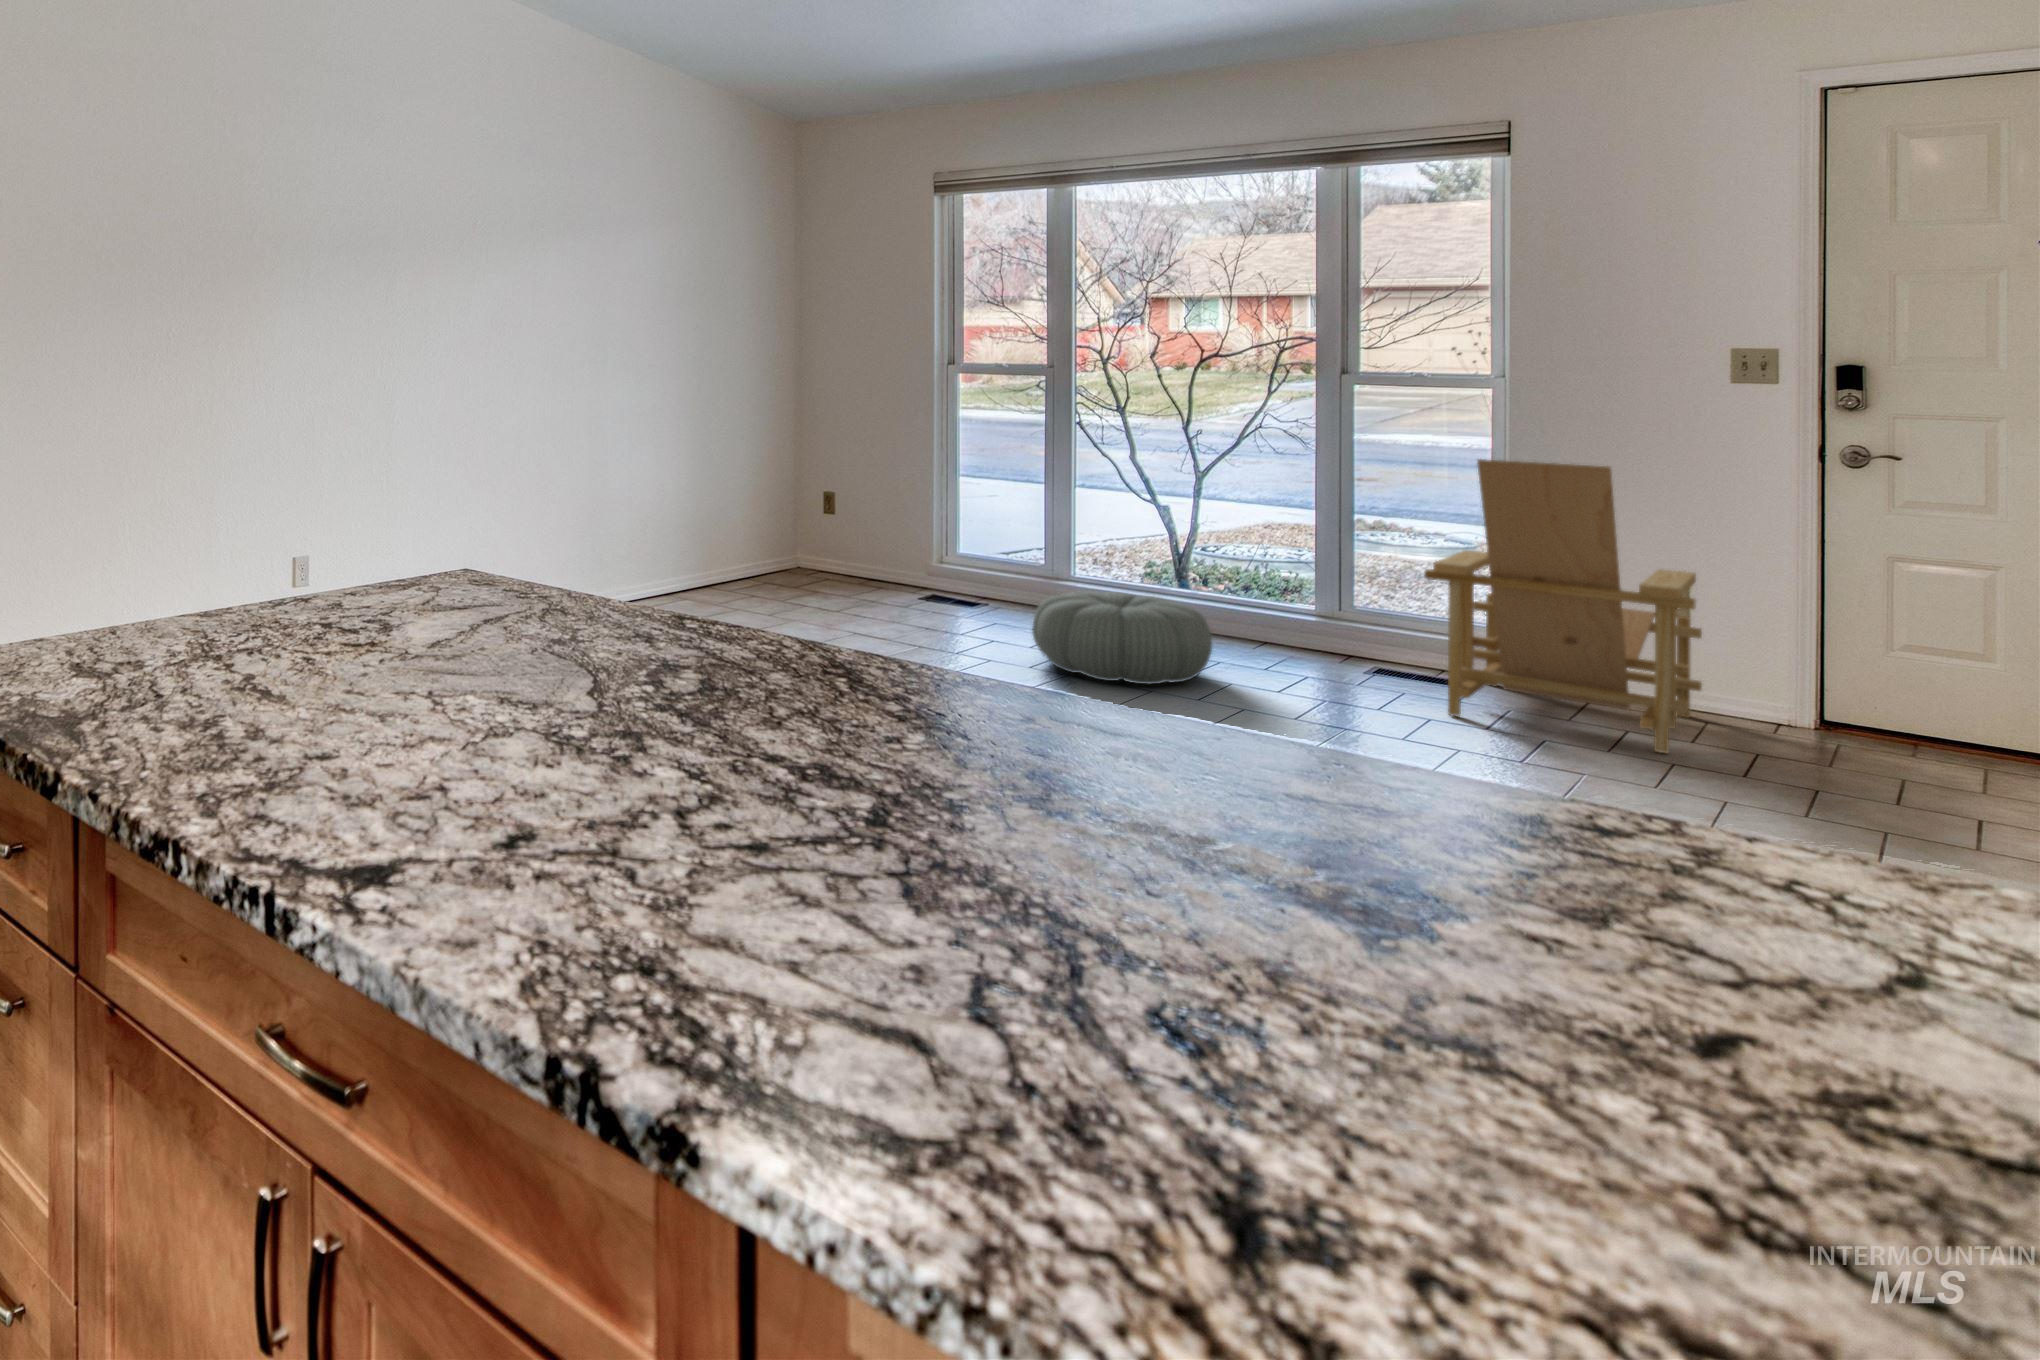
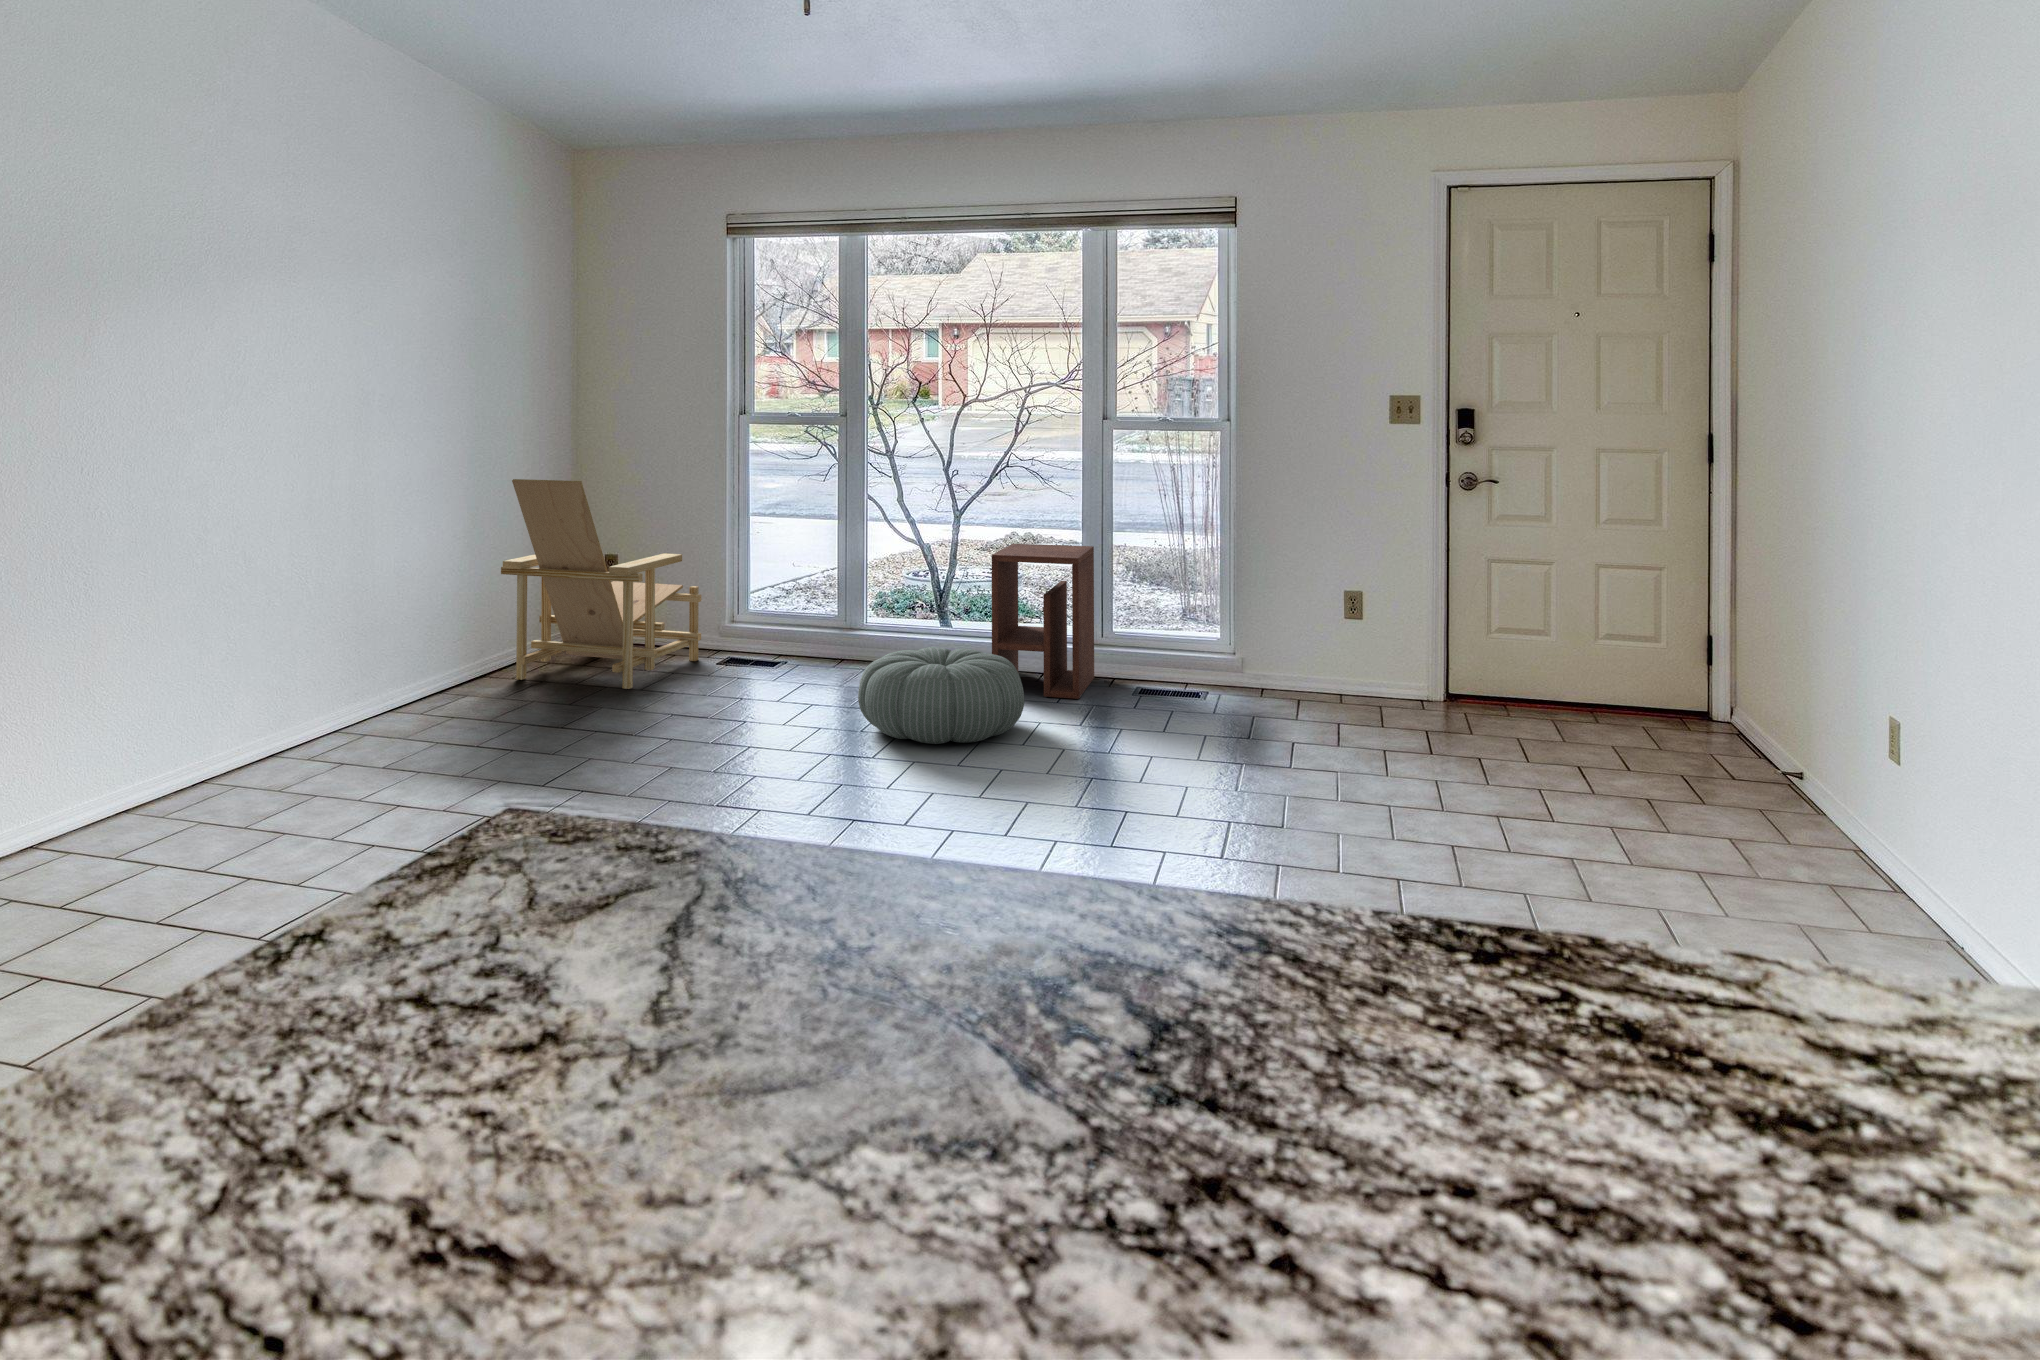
lounge chair: present [1424,459,1702,753] -> present [501,479,701,689]
side table: none [1195,502,1328,665] -> present [992,543,1094,699]

